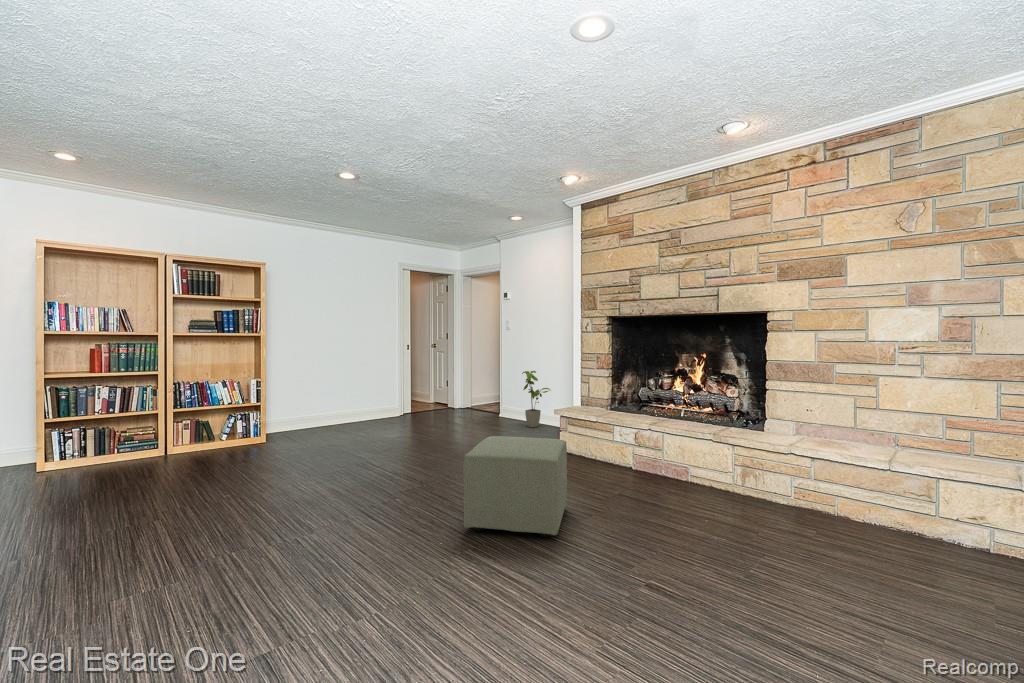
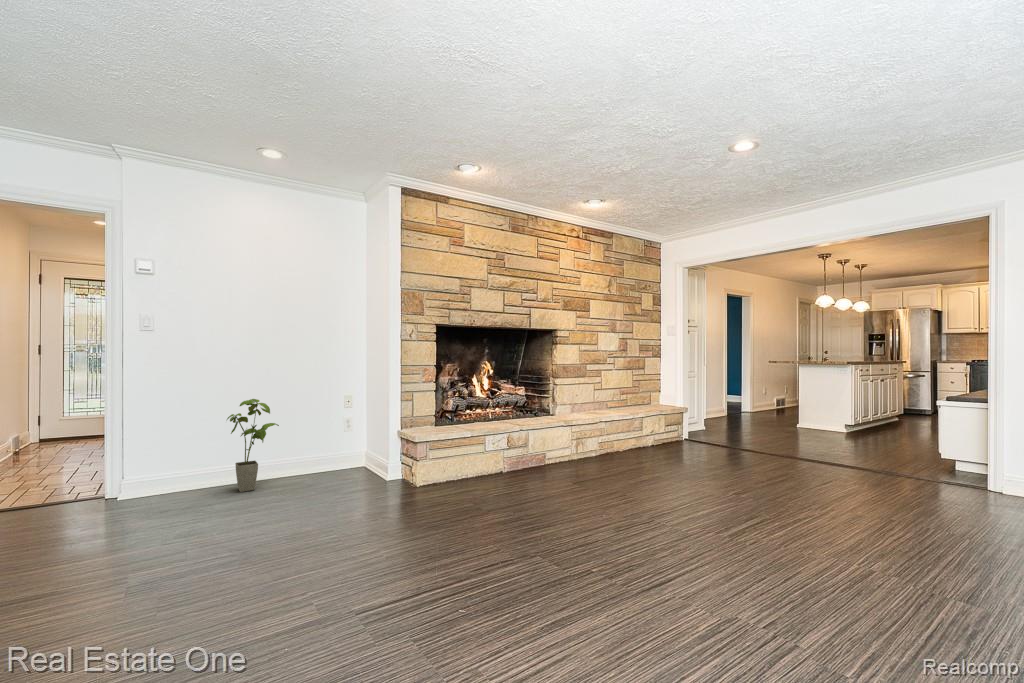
ottoman: present [463,436,567,537] -> none [592,437,684,531]

